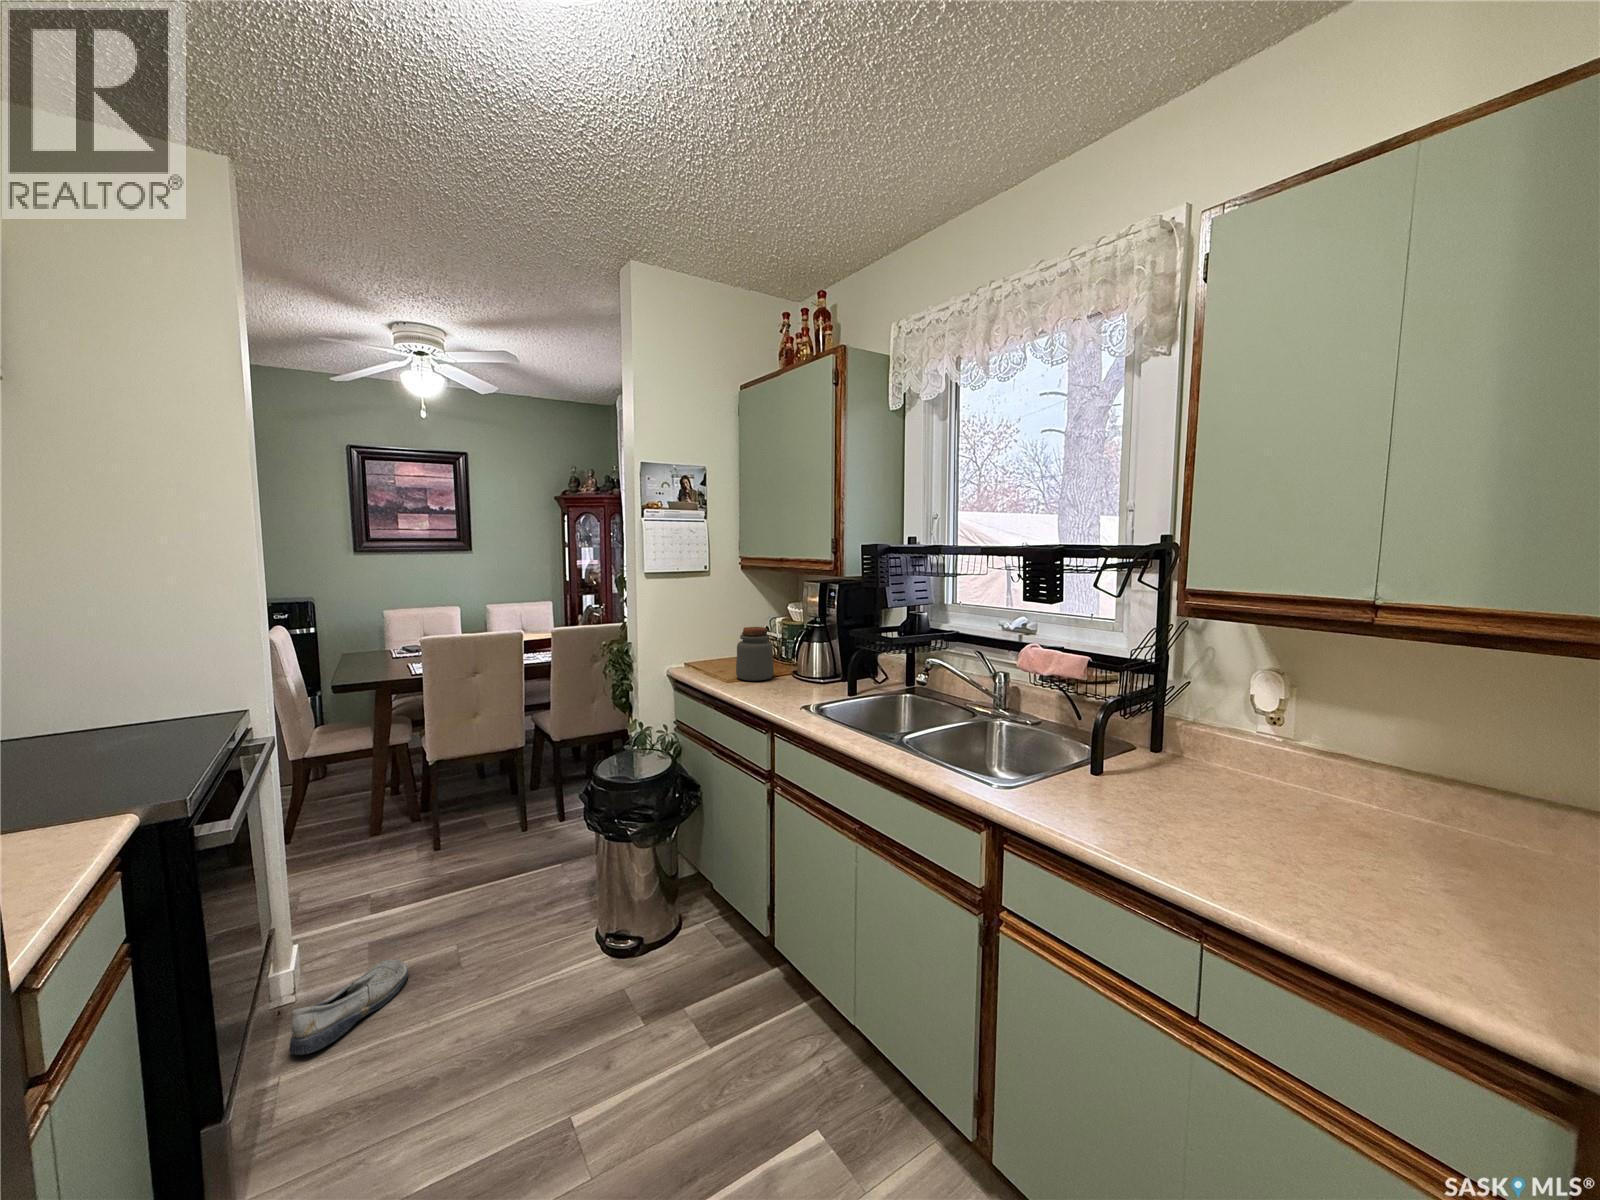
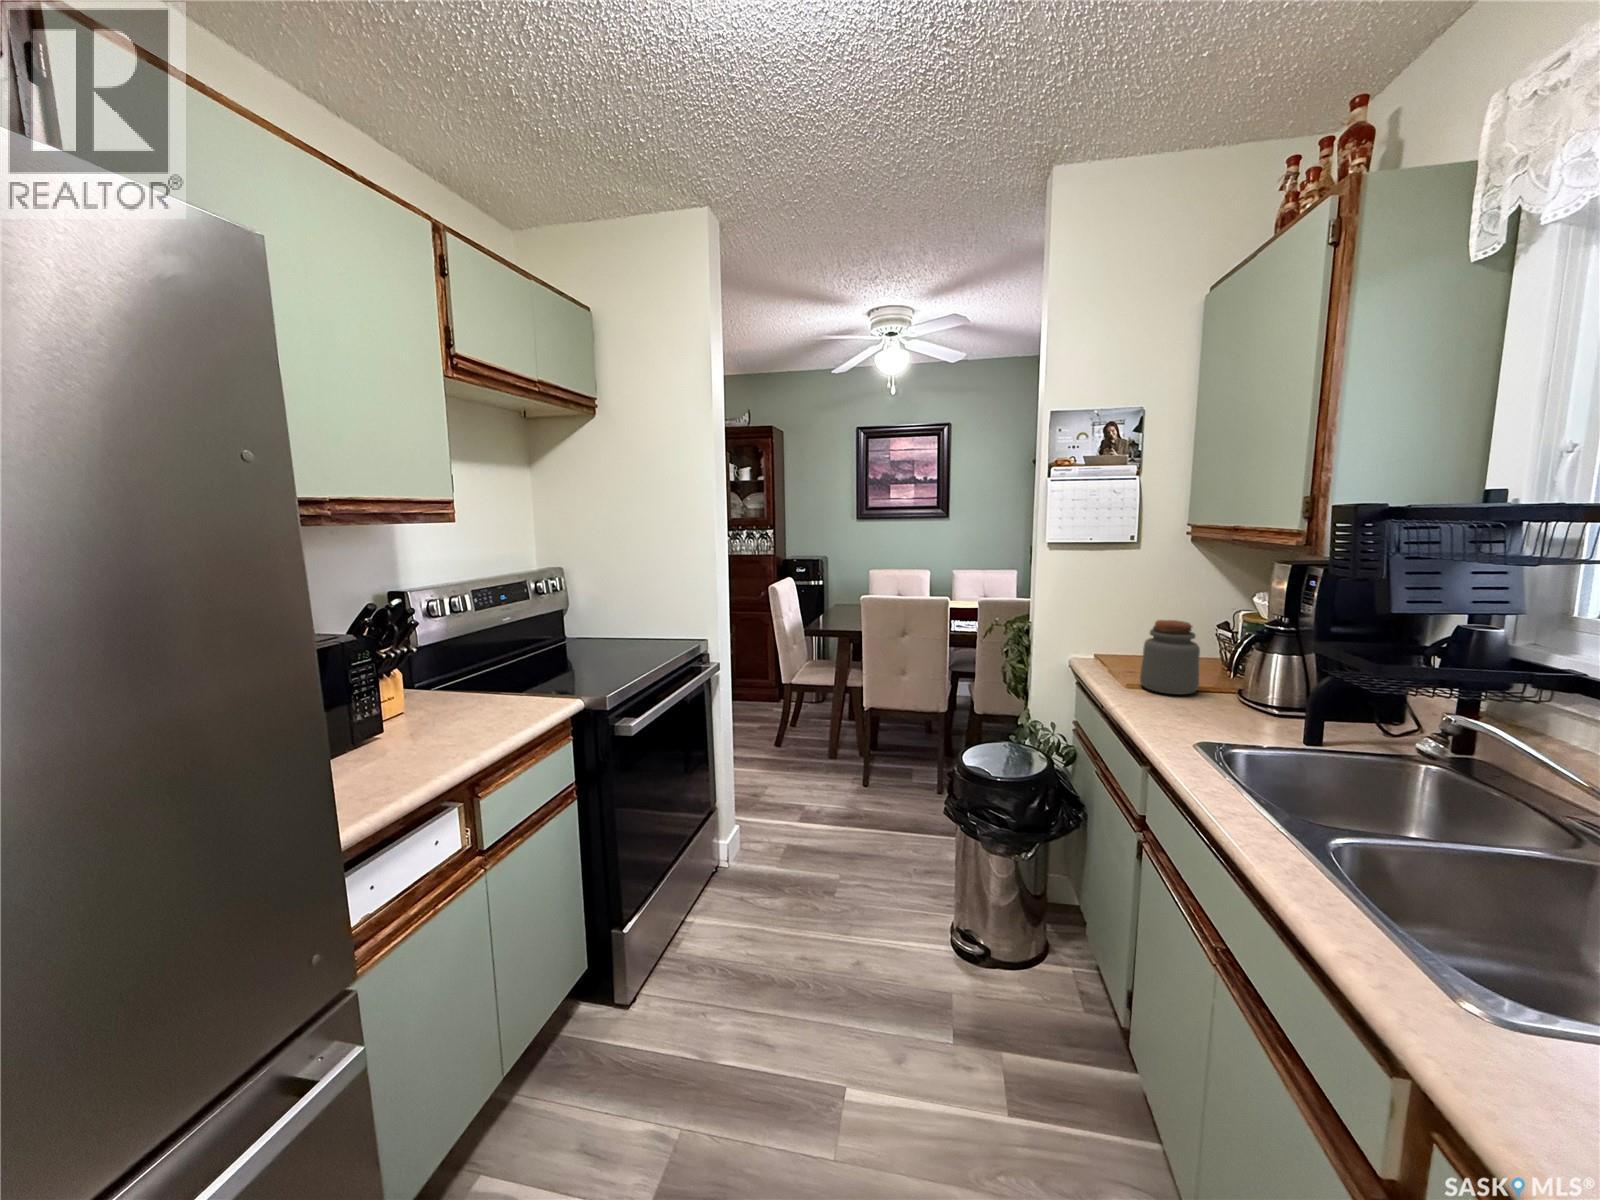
shoe: present [289,960,408,1055] -> none [710,862,799,910]

